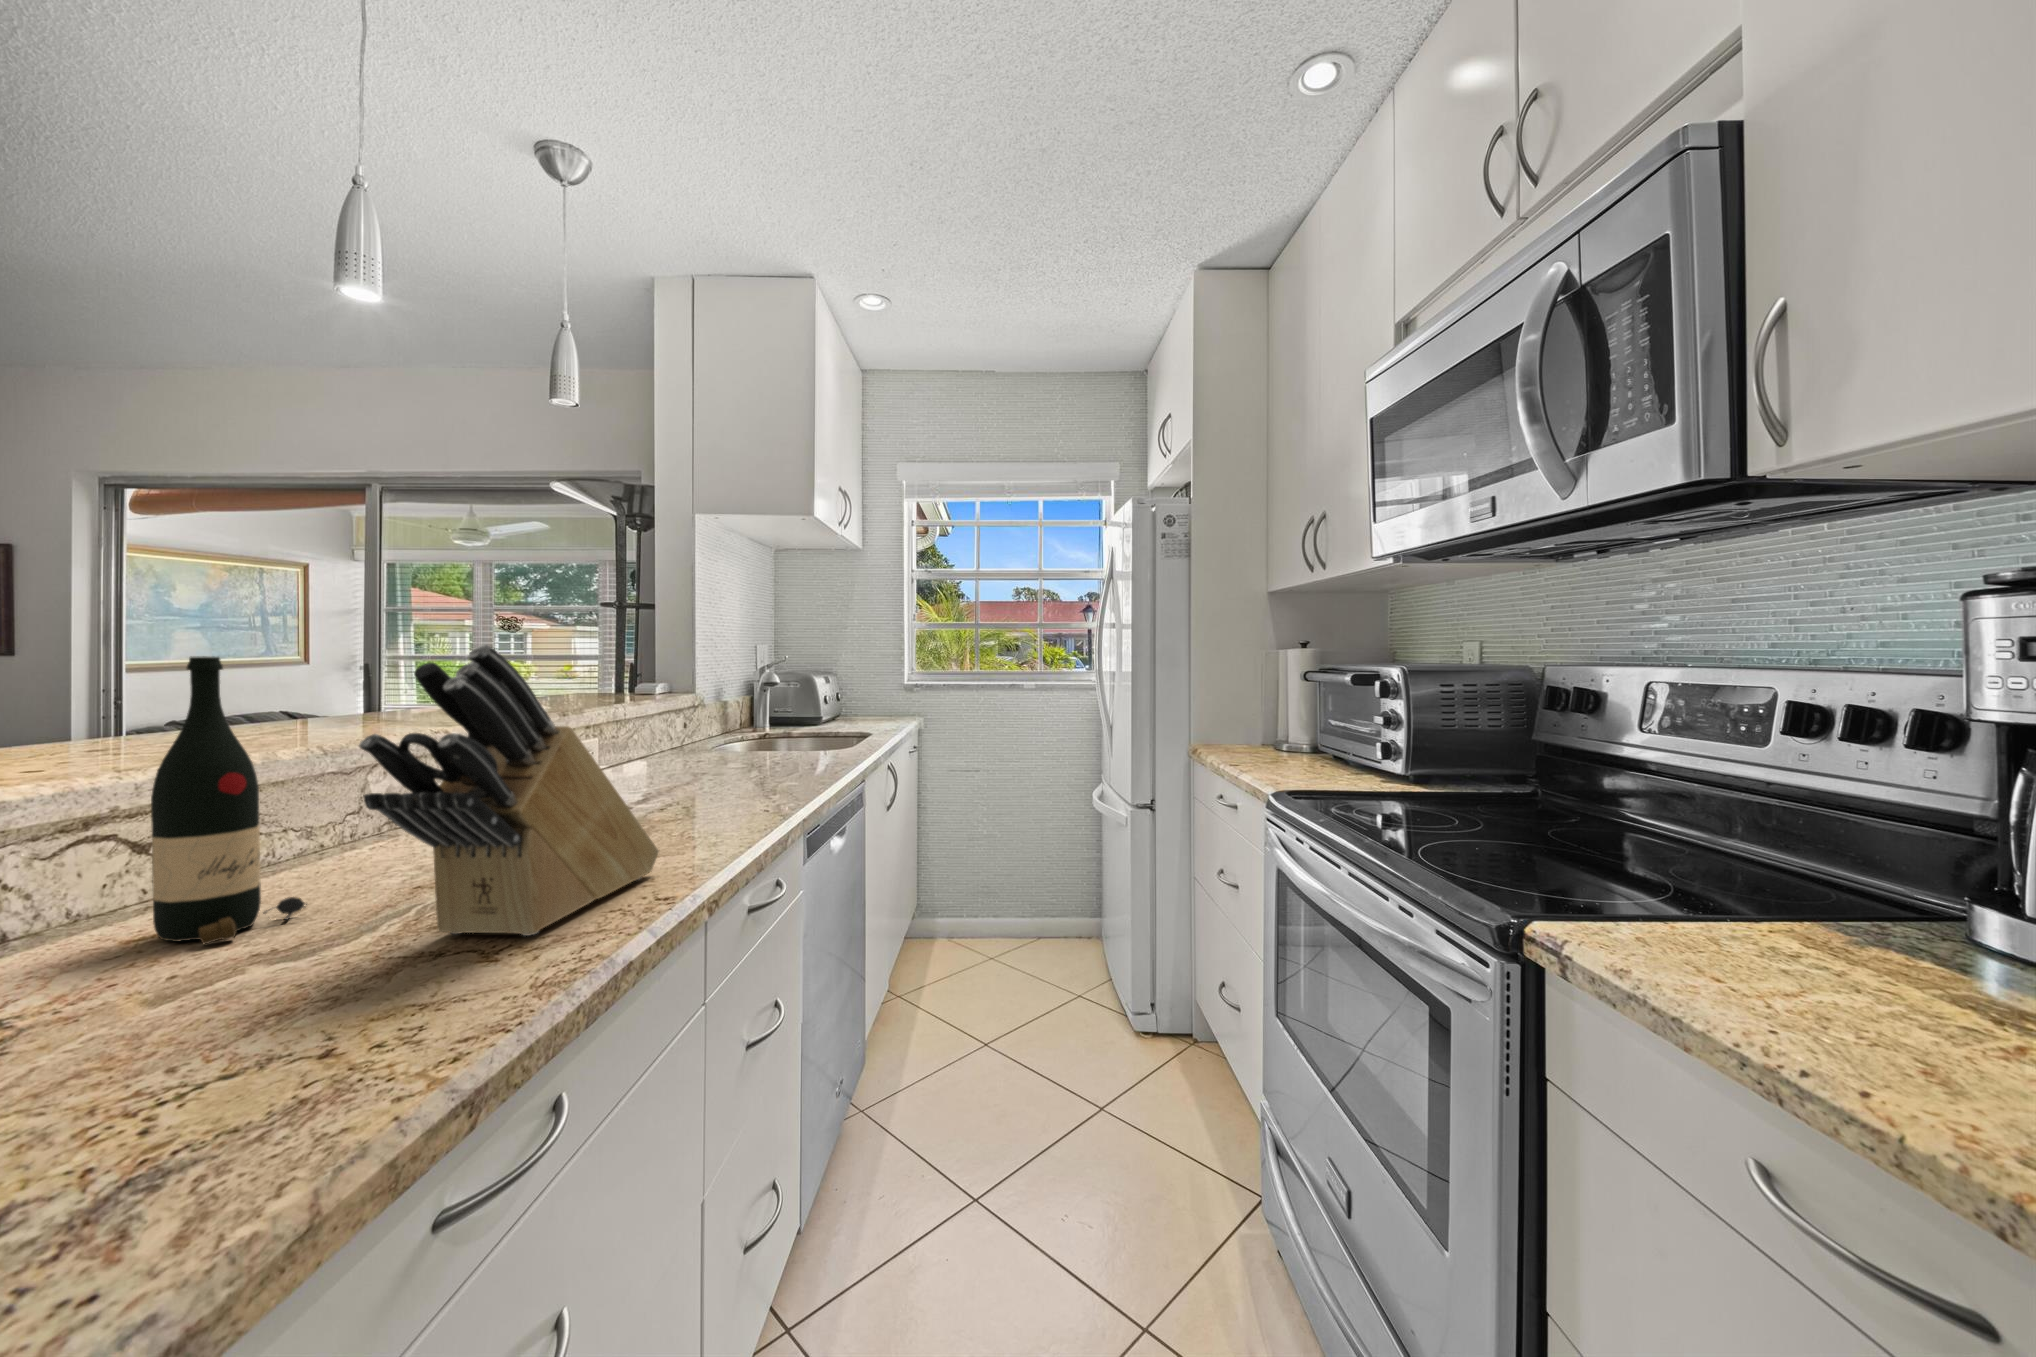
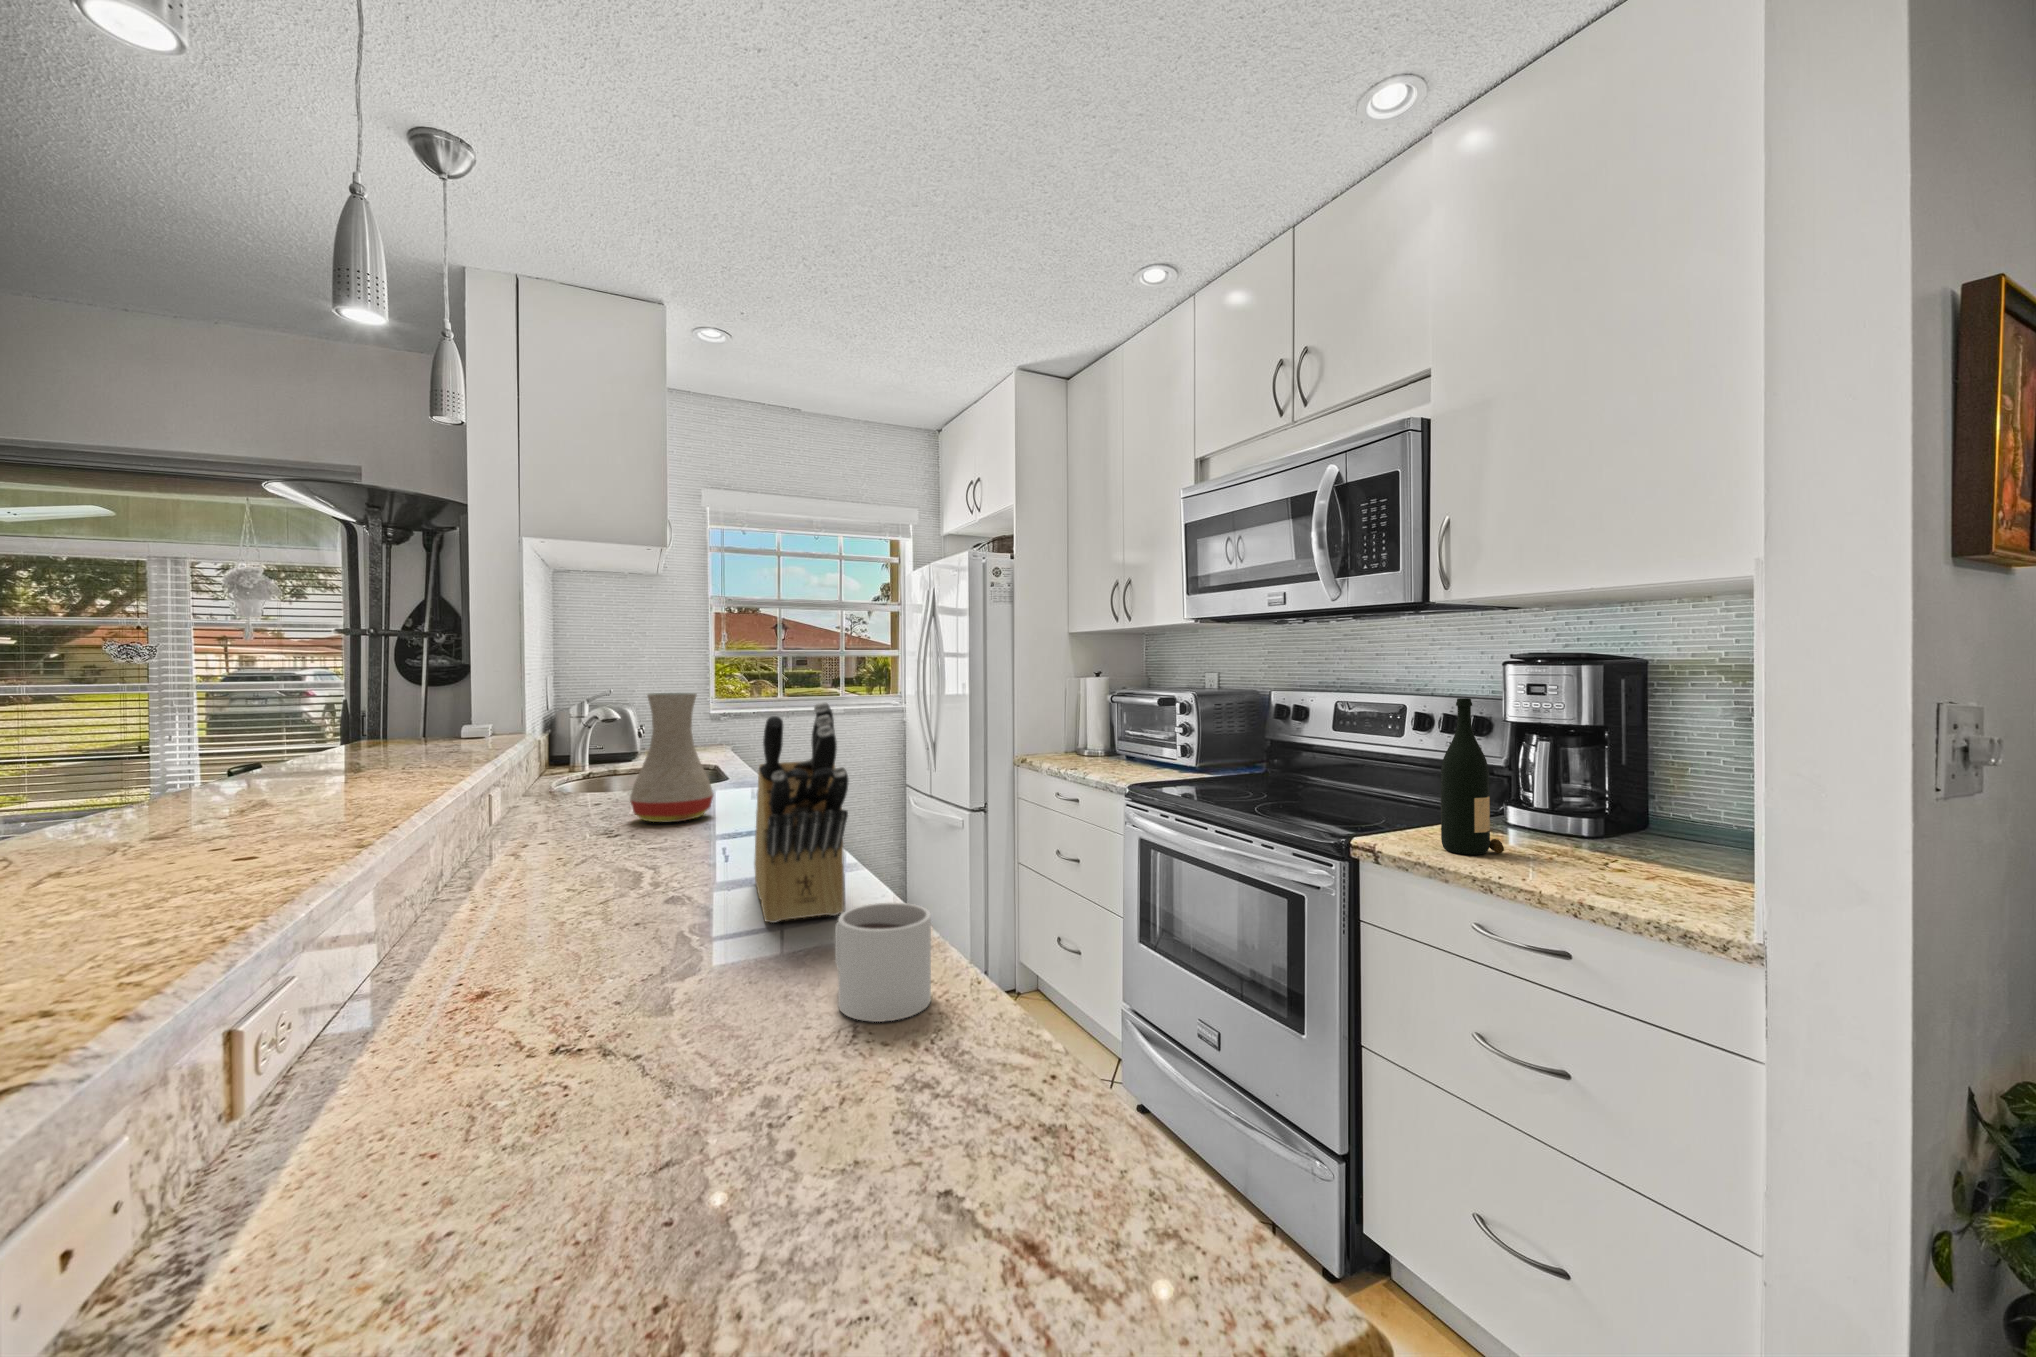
wine bottle: present [151,656,307,945] -> present [1441,698,1504,855]
vase: none [654,656,743,794] -> present [630,693,713,822]
mug: none [90,943,306,1154] -> present [835,902,931,1022]

